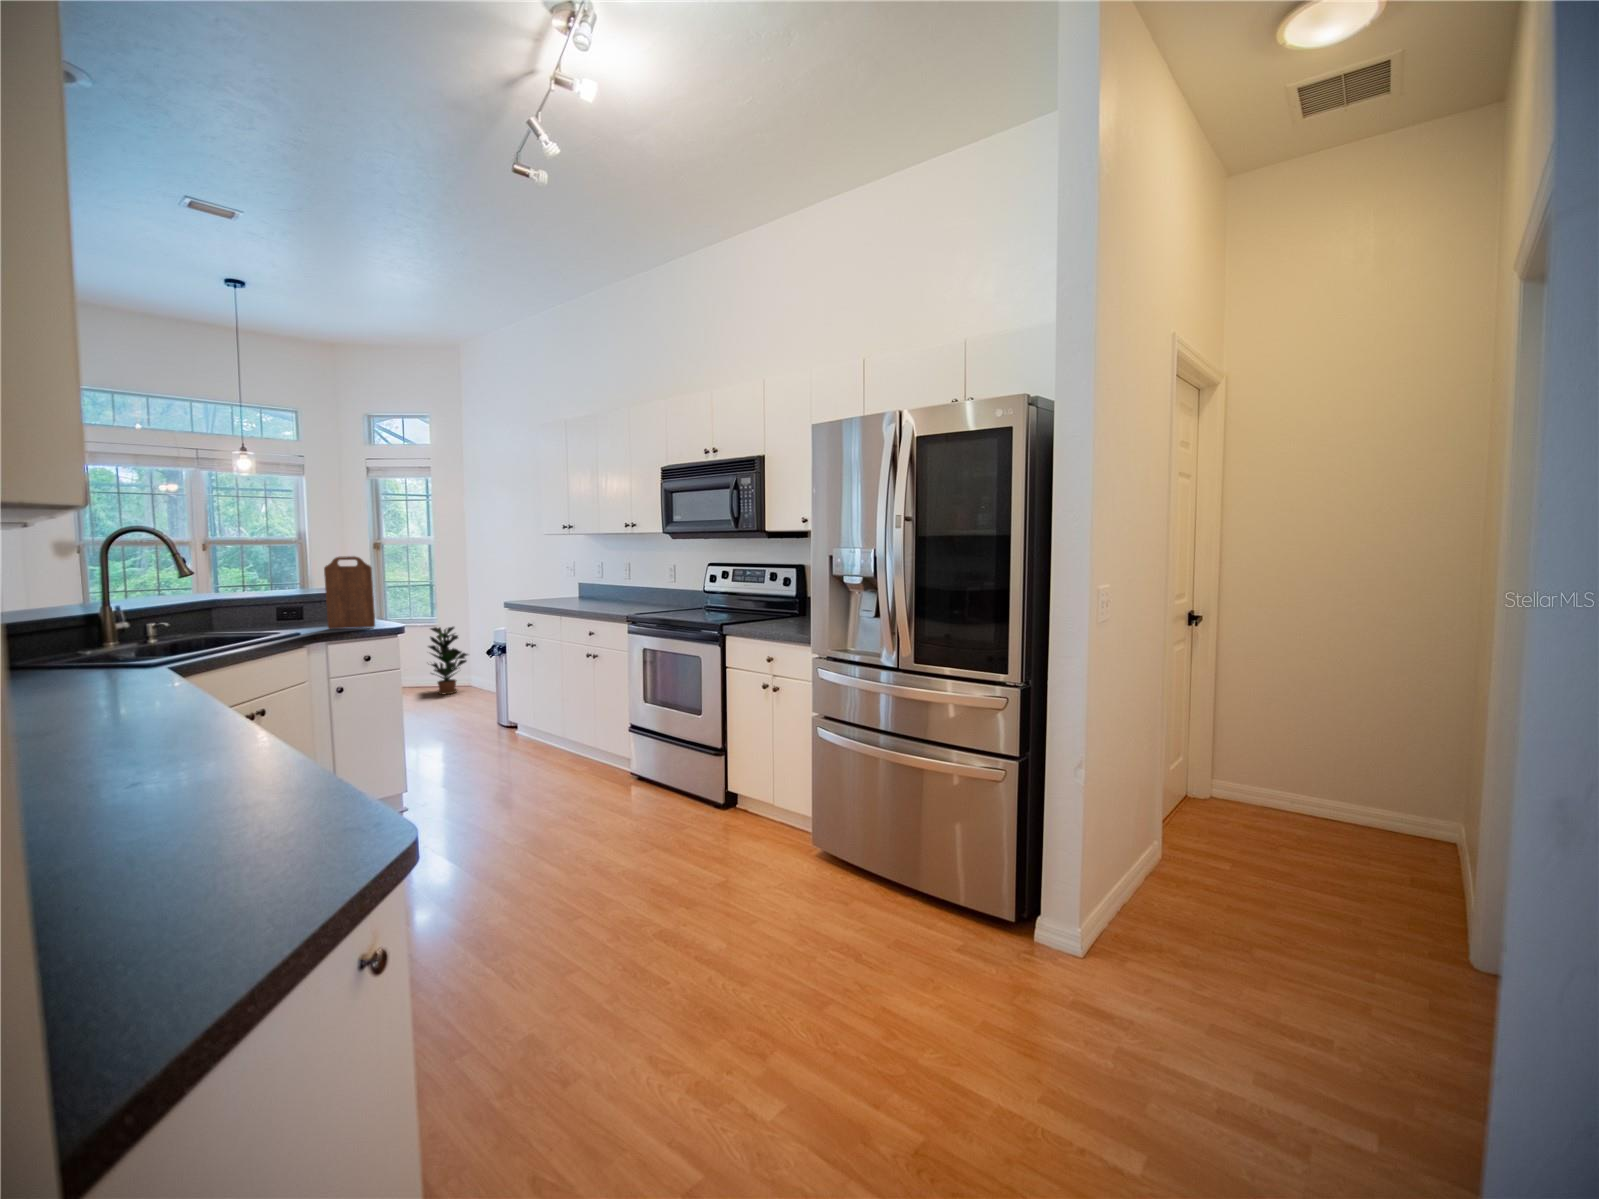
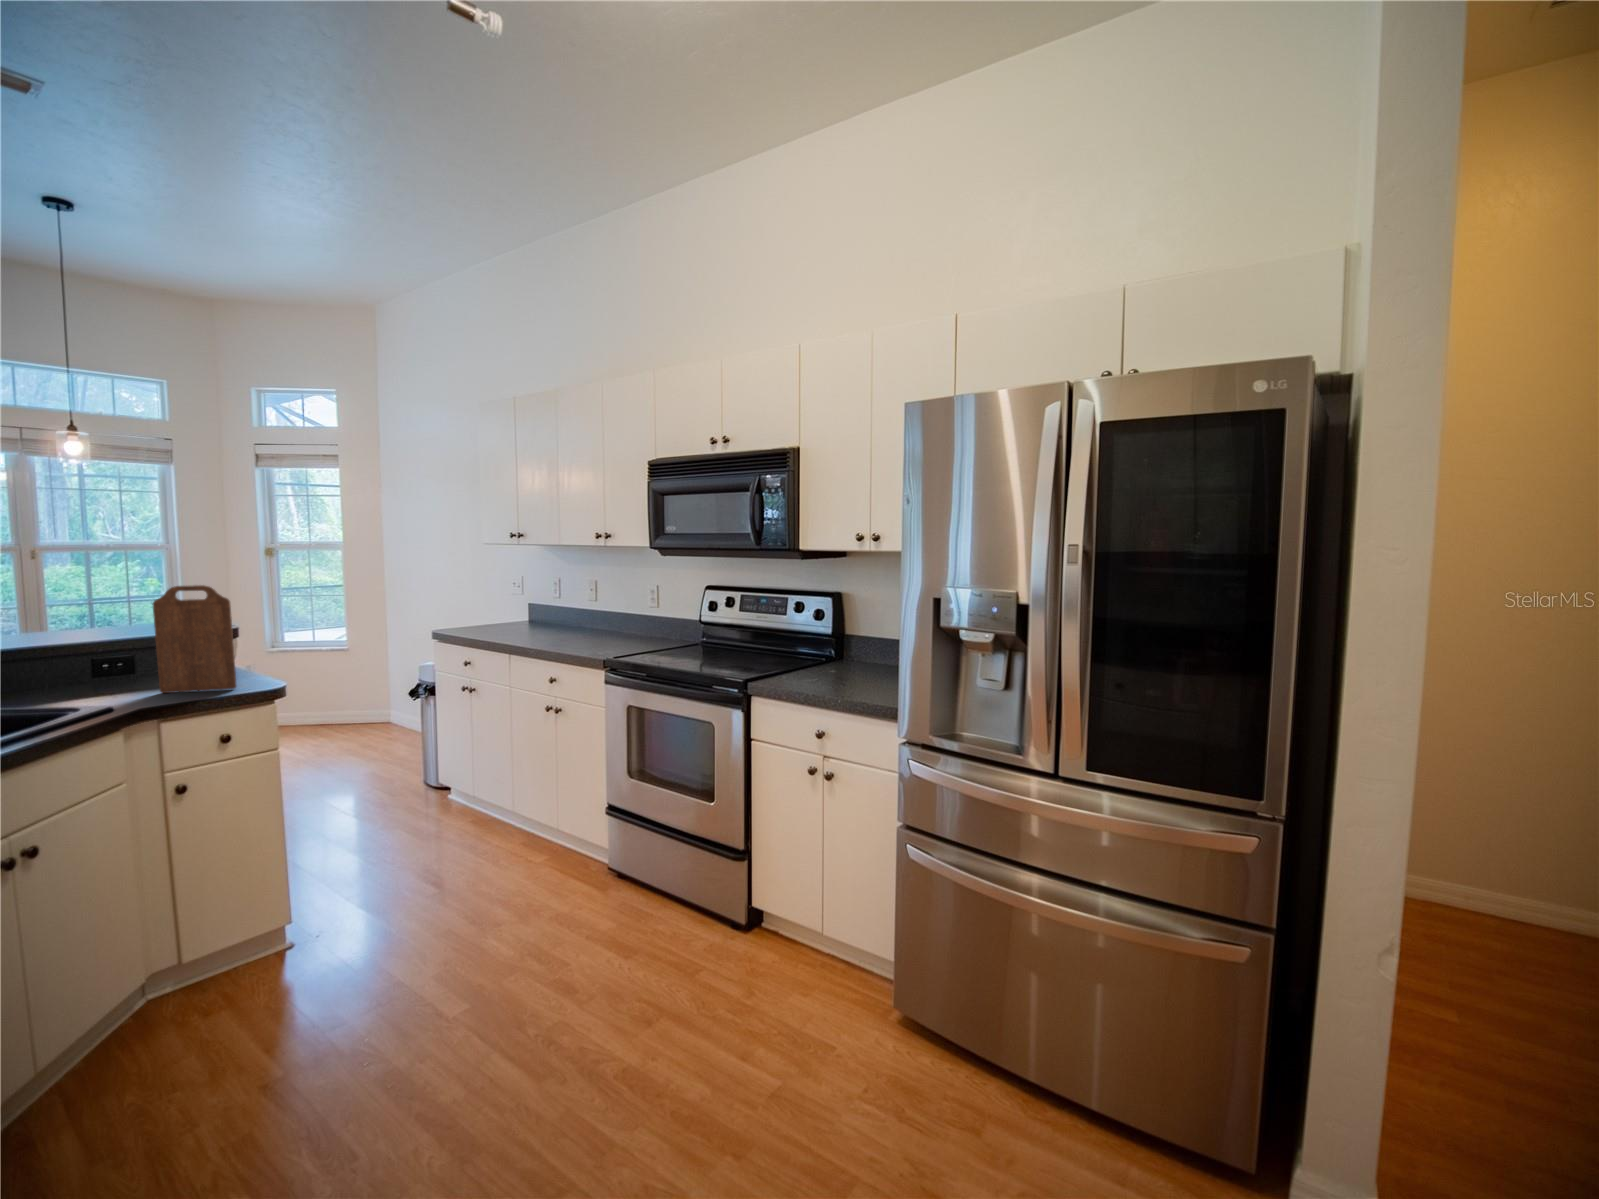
potted plant: present [429,627,468,695] -> none [335,652,391,736]

